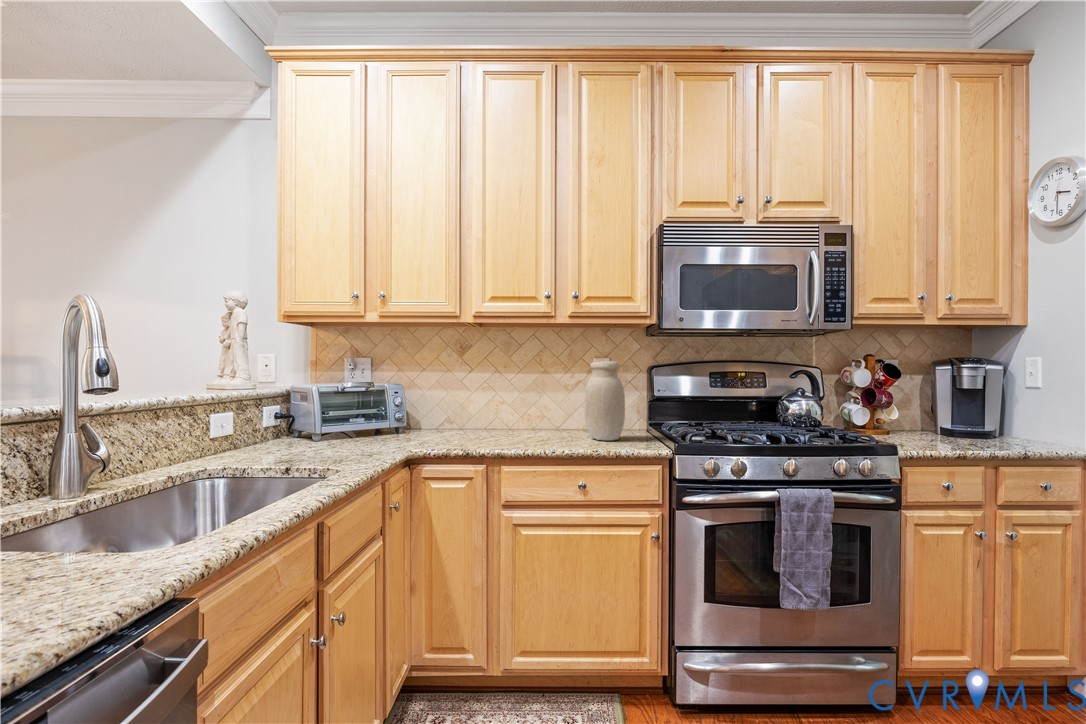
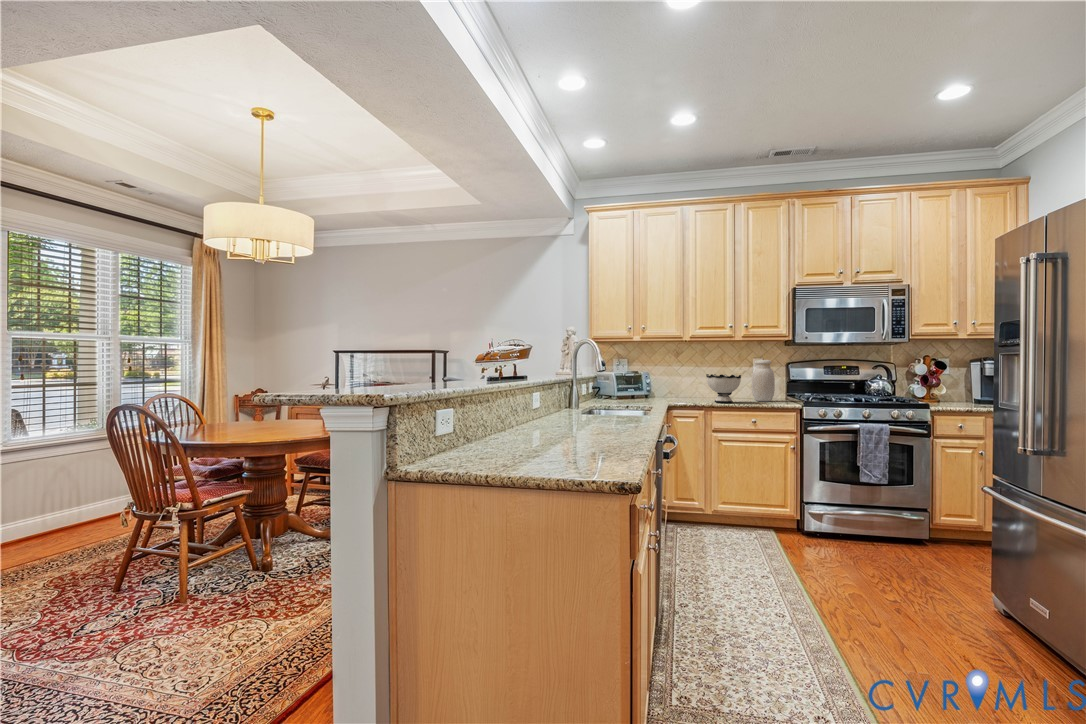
bowl: none [491,389,559,449] -> present [706,374,741,403]

